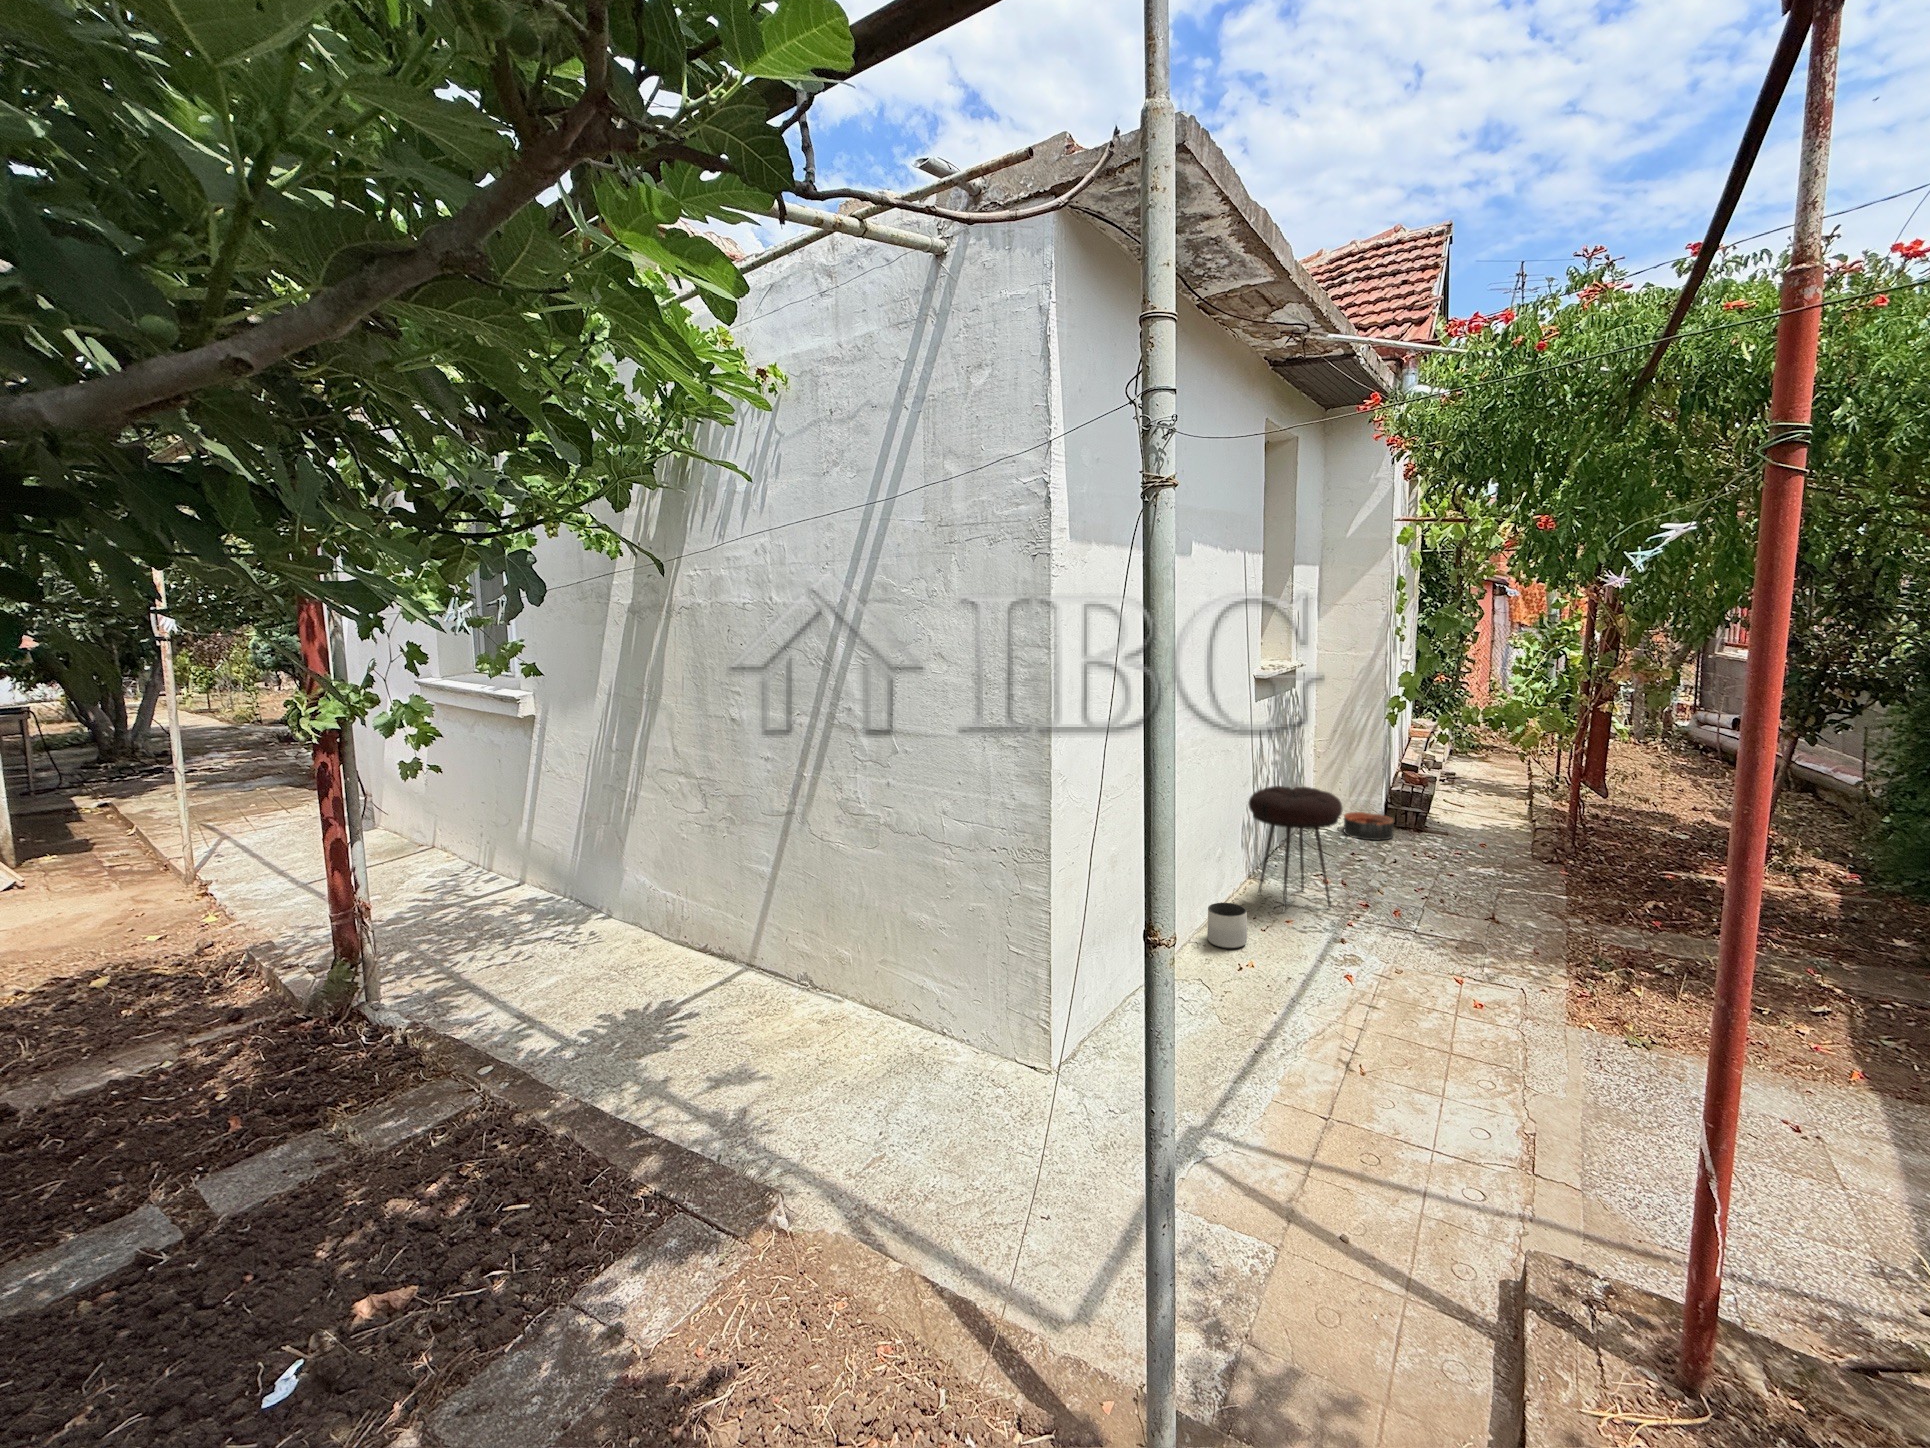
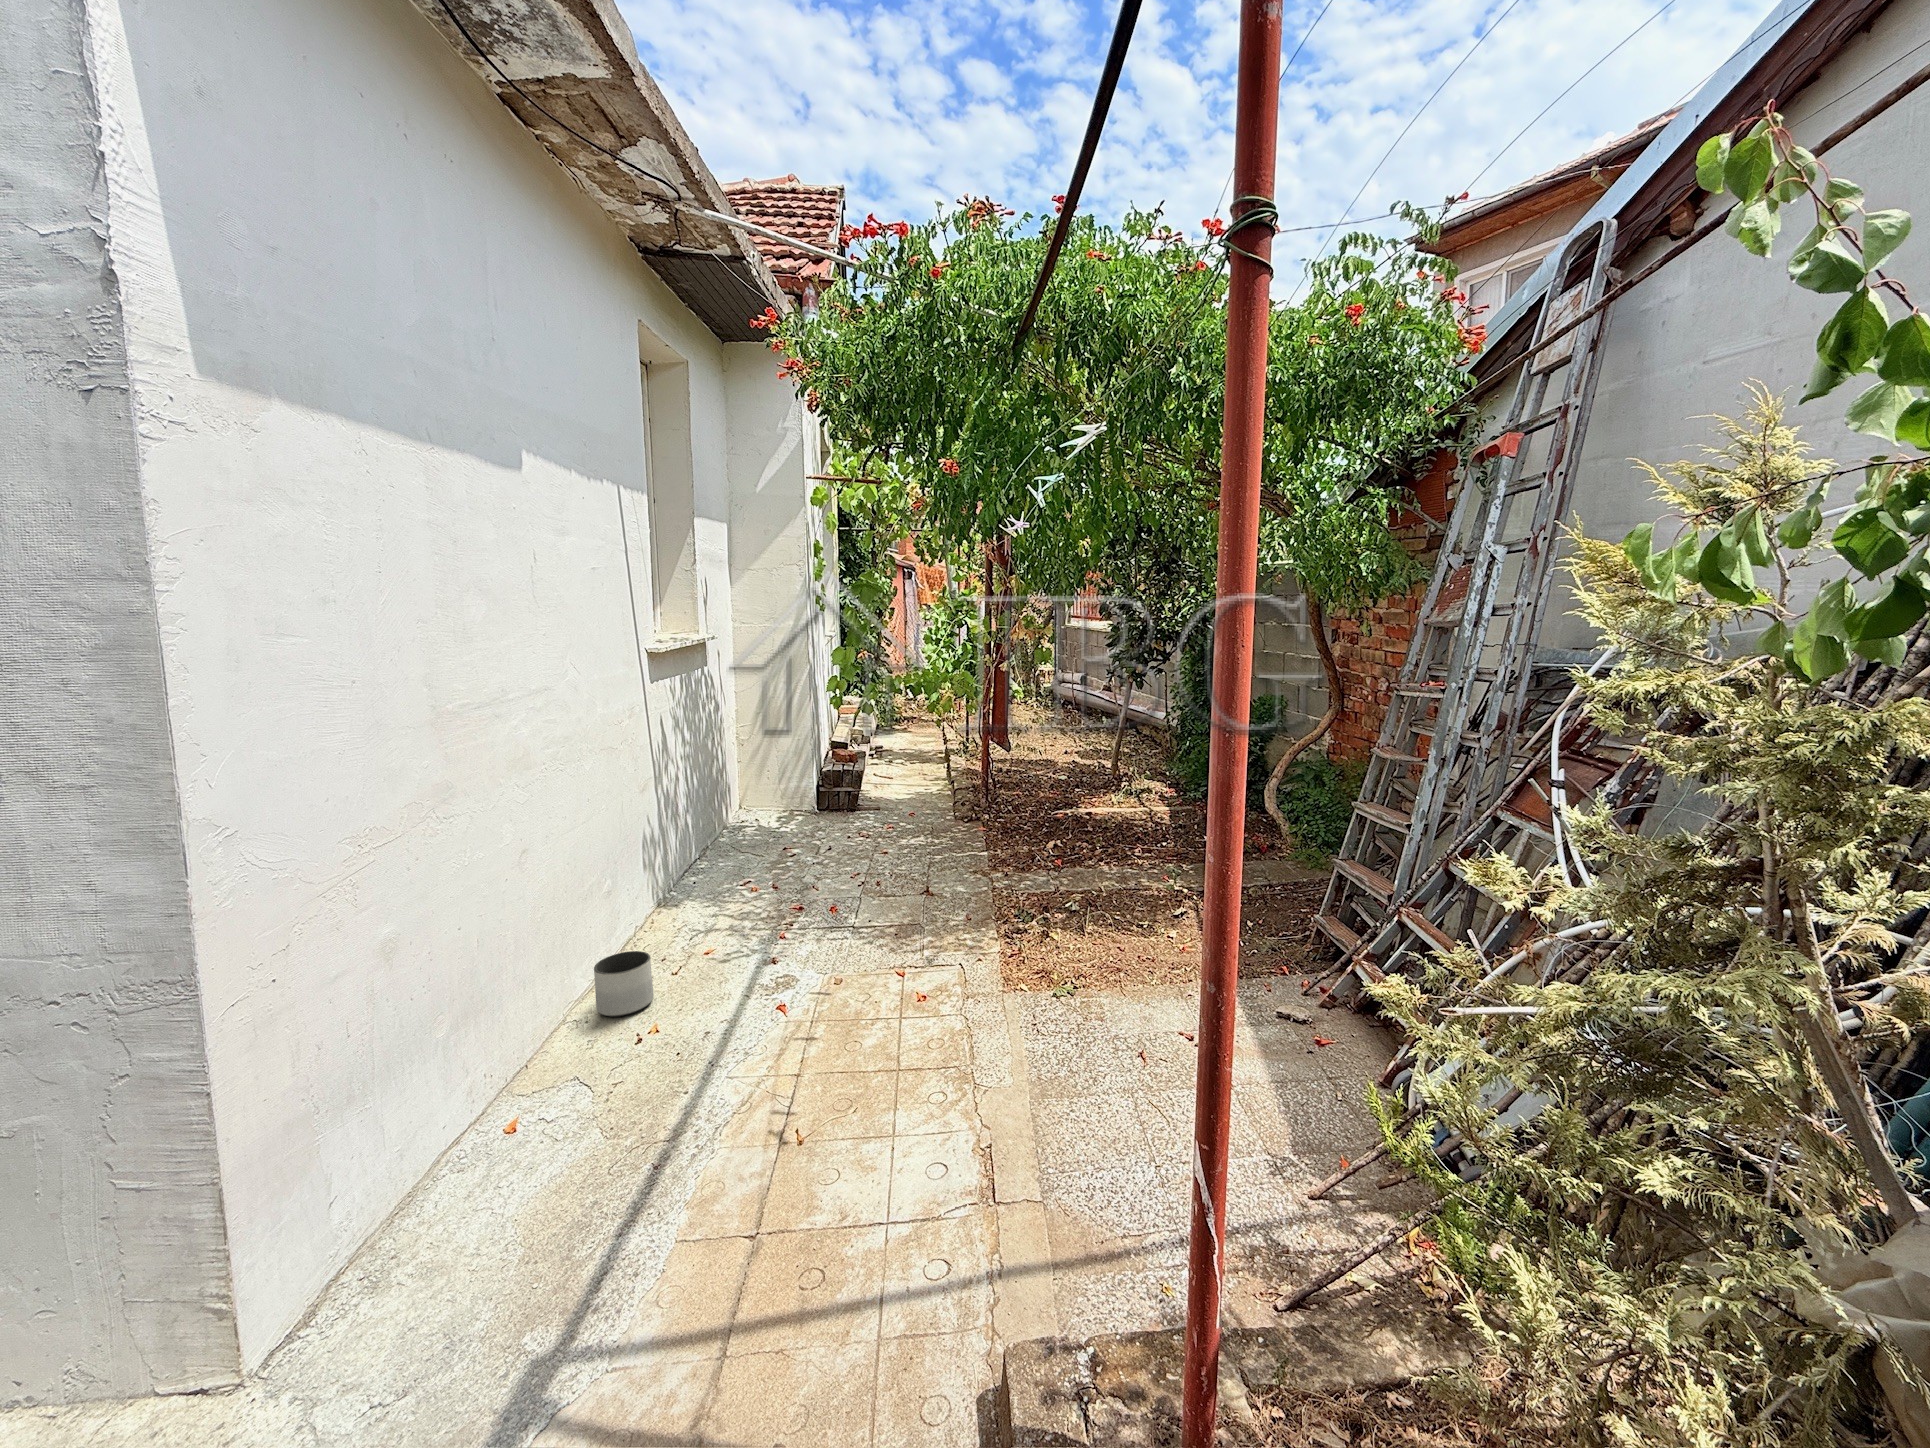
stool: present [1248,786,1343,912] -> none [651,783,768,942]
basket: present [1344,812,1394,841] -> none [777,799,829,829]

